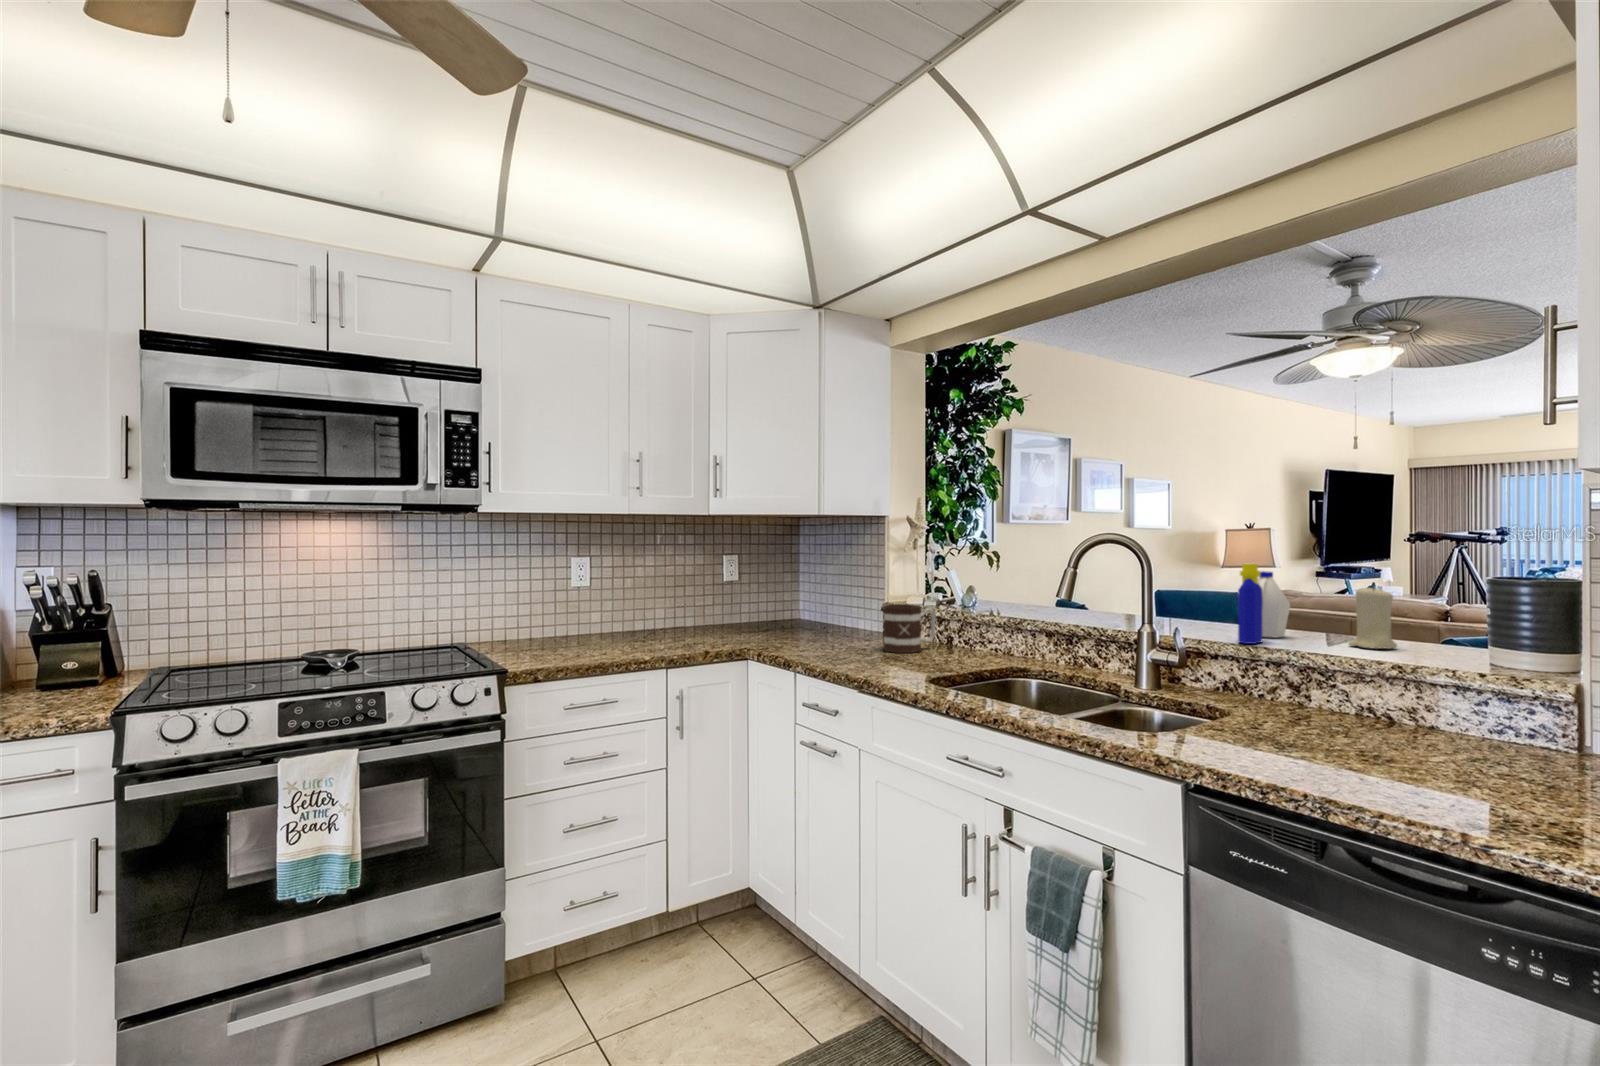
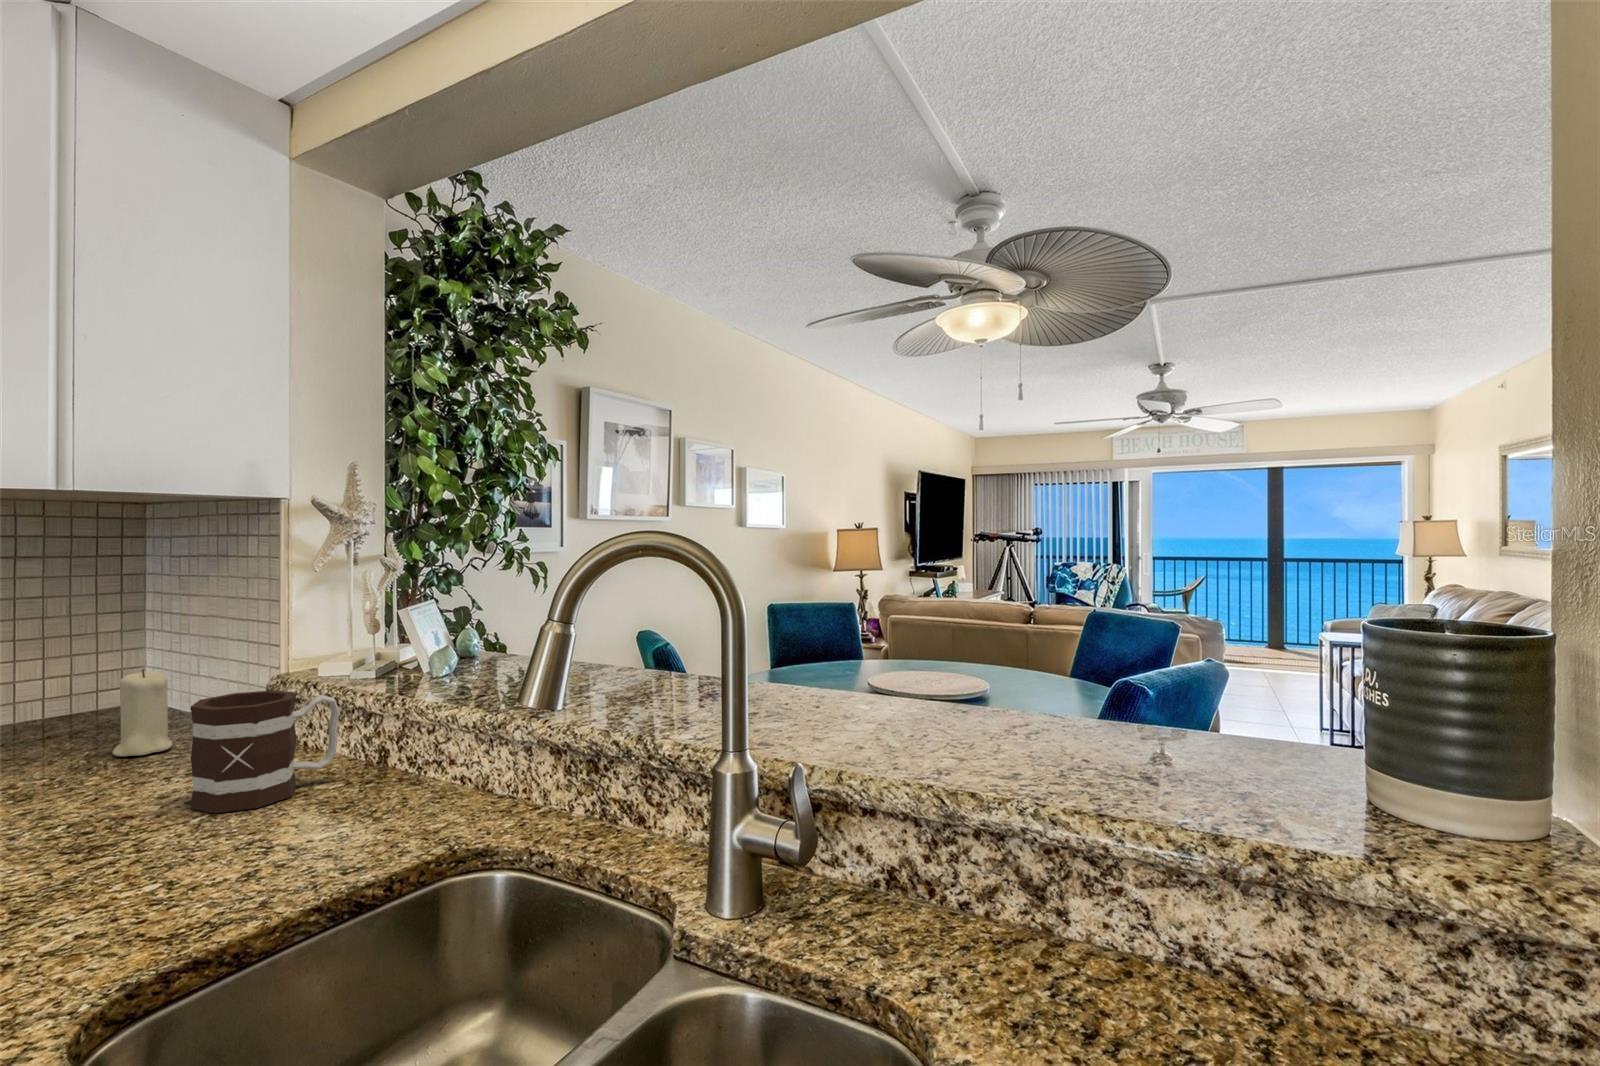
bottle: present [1238,564,1290,644] -> none [905,605,990,780]
candle: present [1349,586,1397,649] -> present [113,669,172,756]

